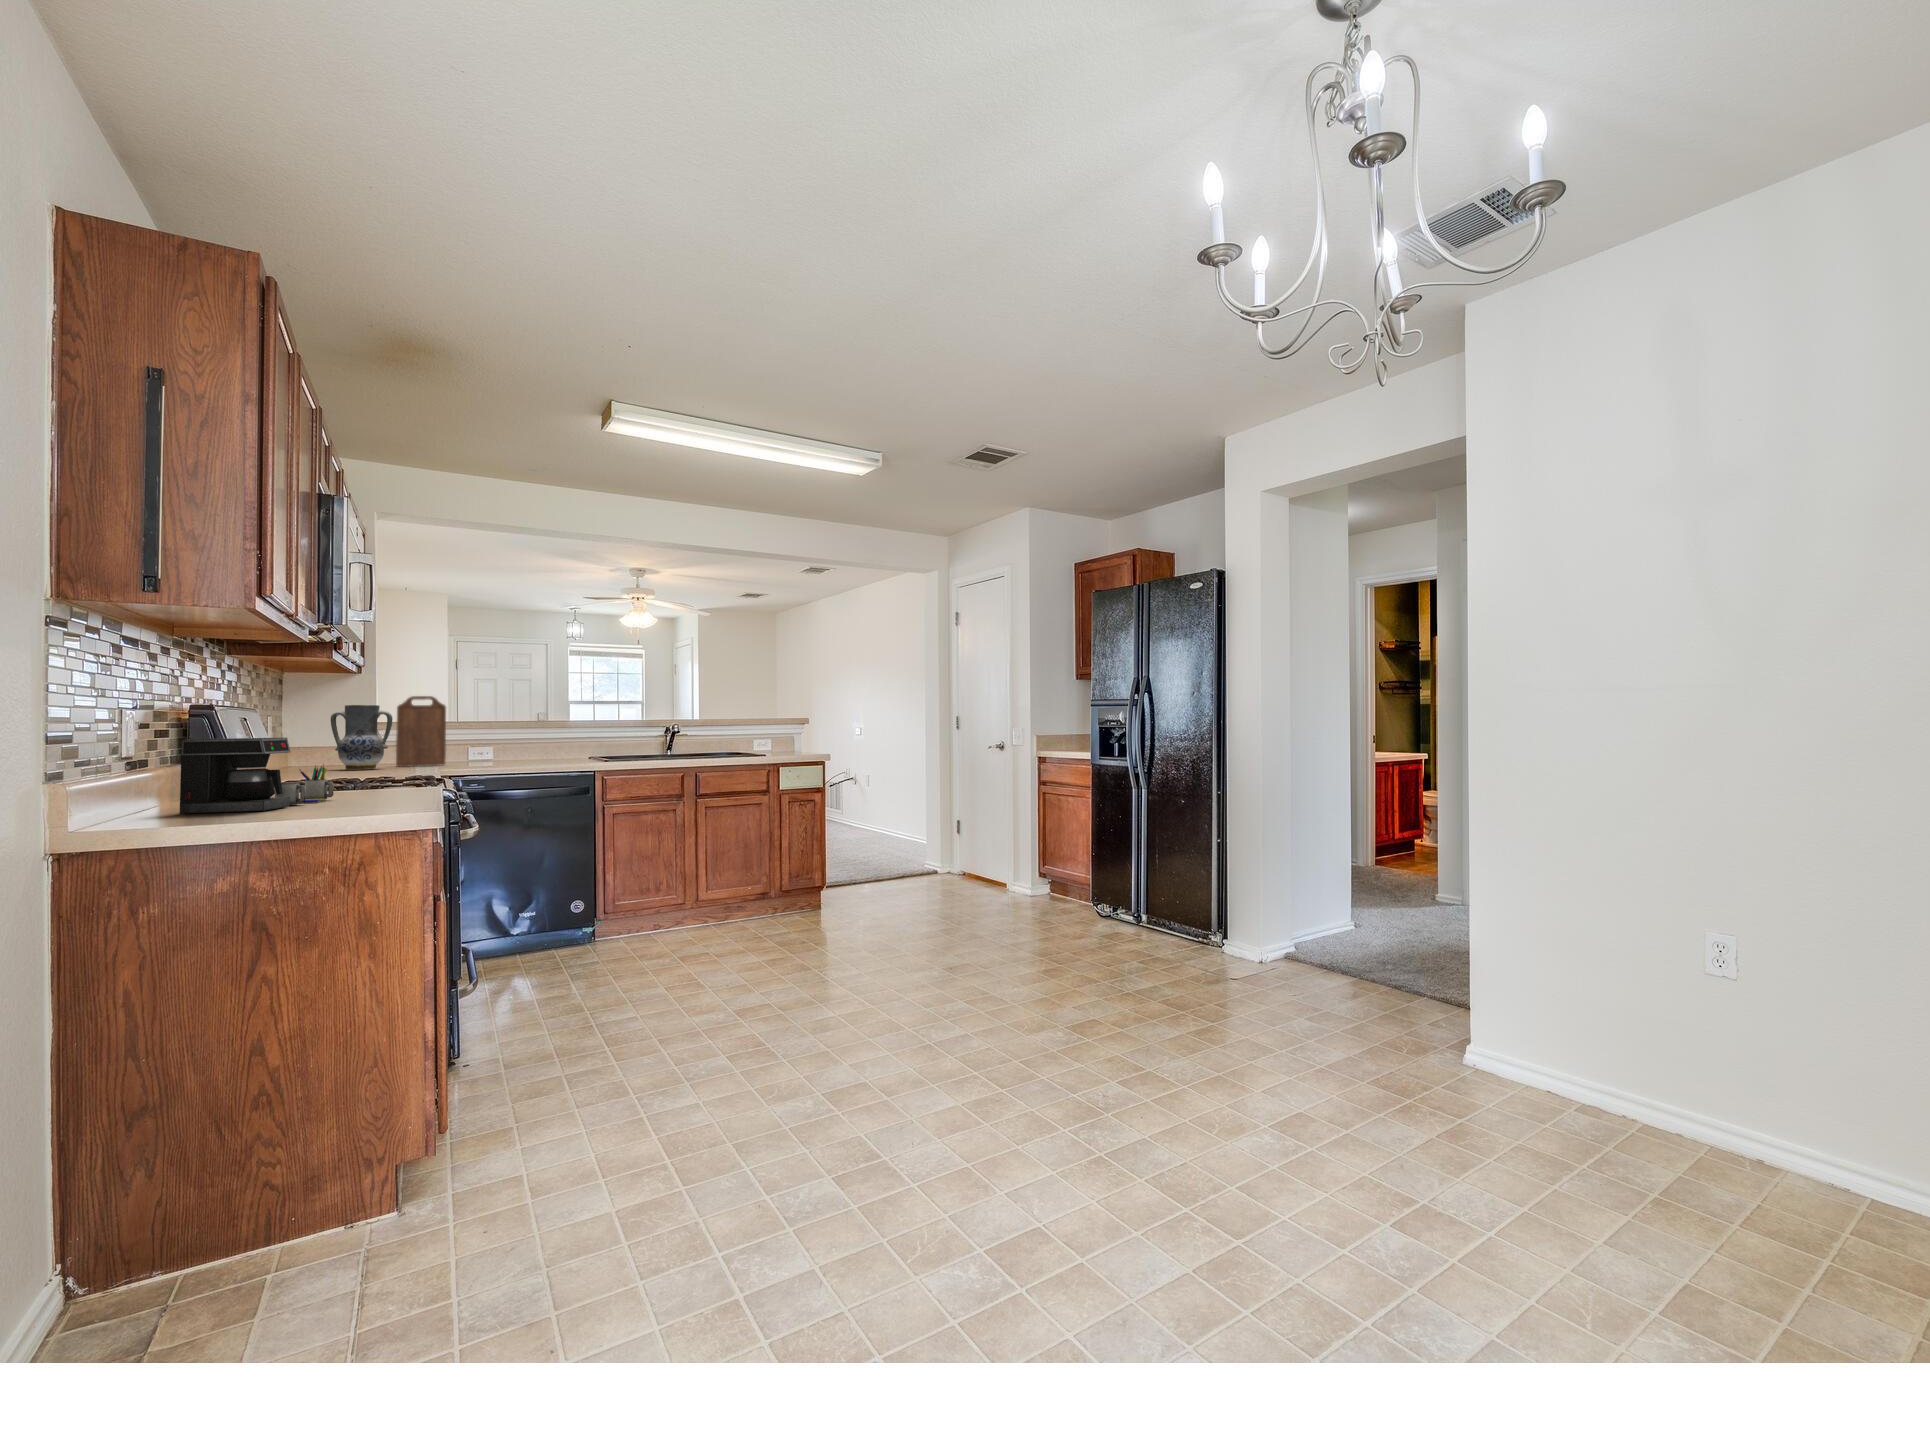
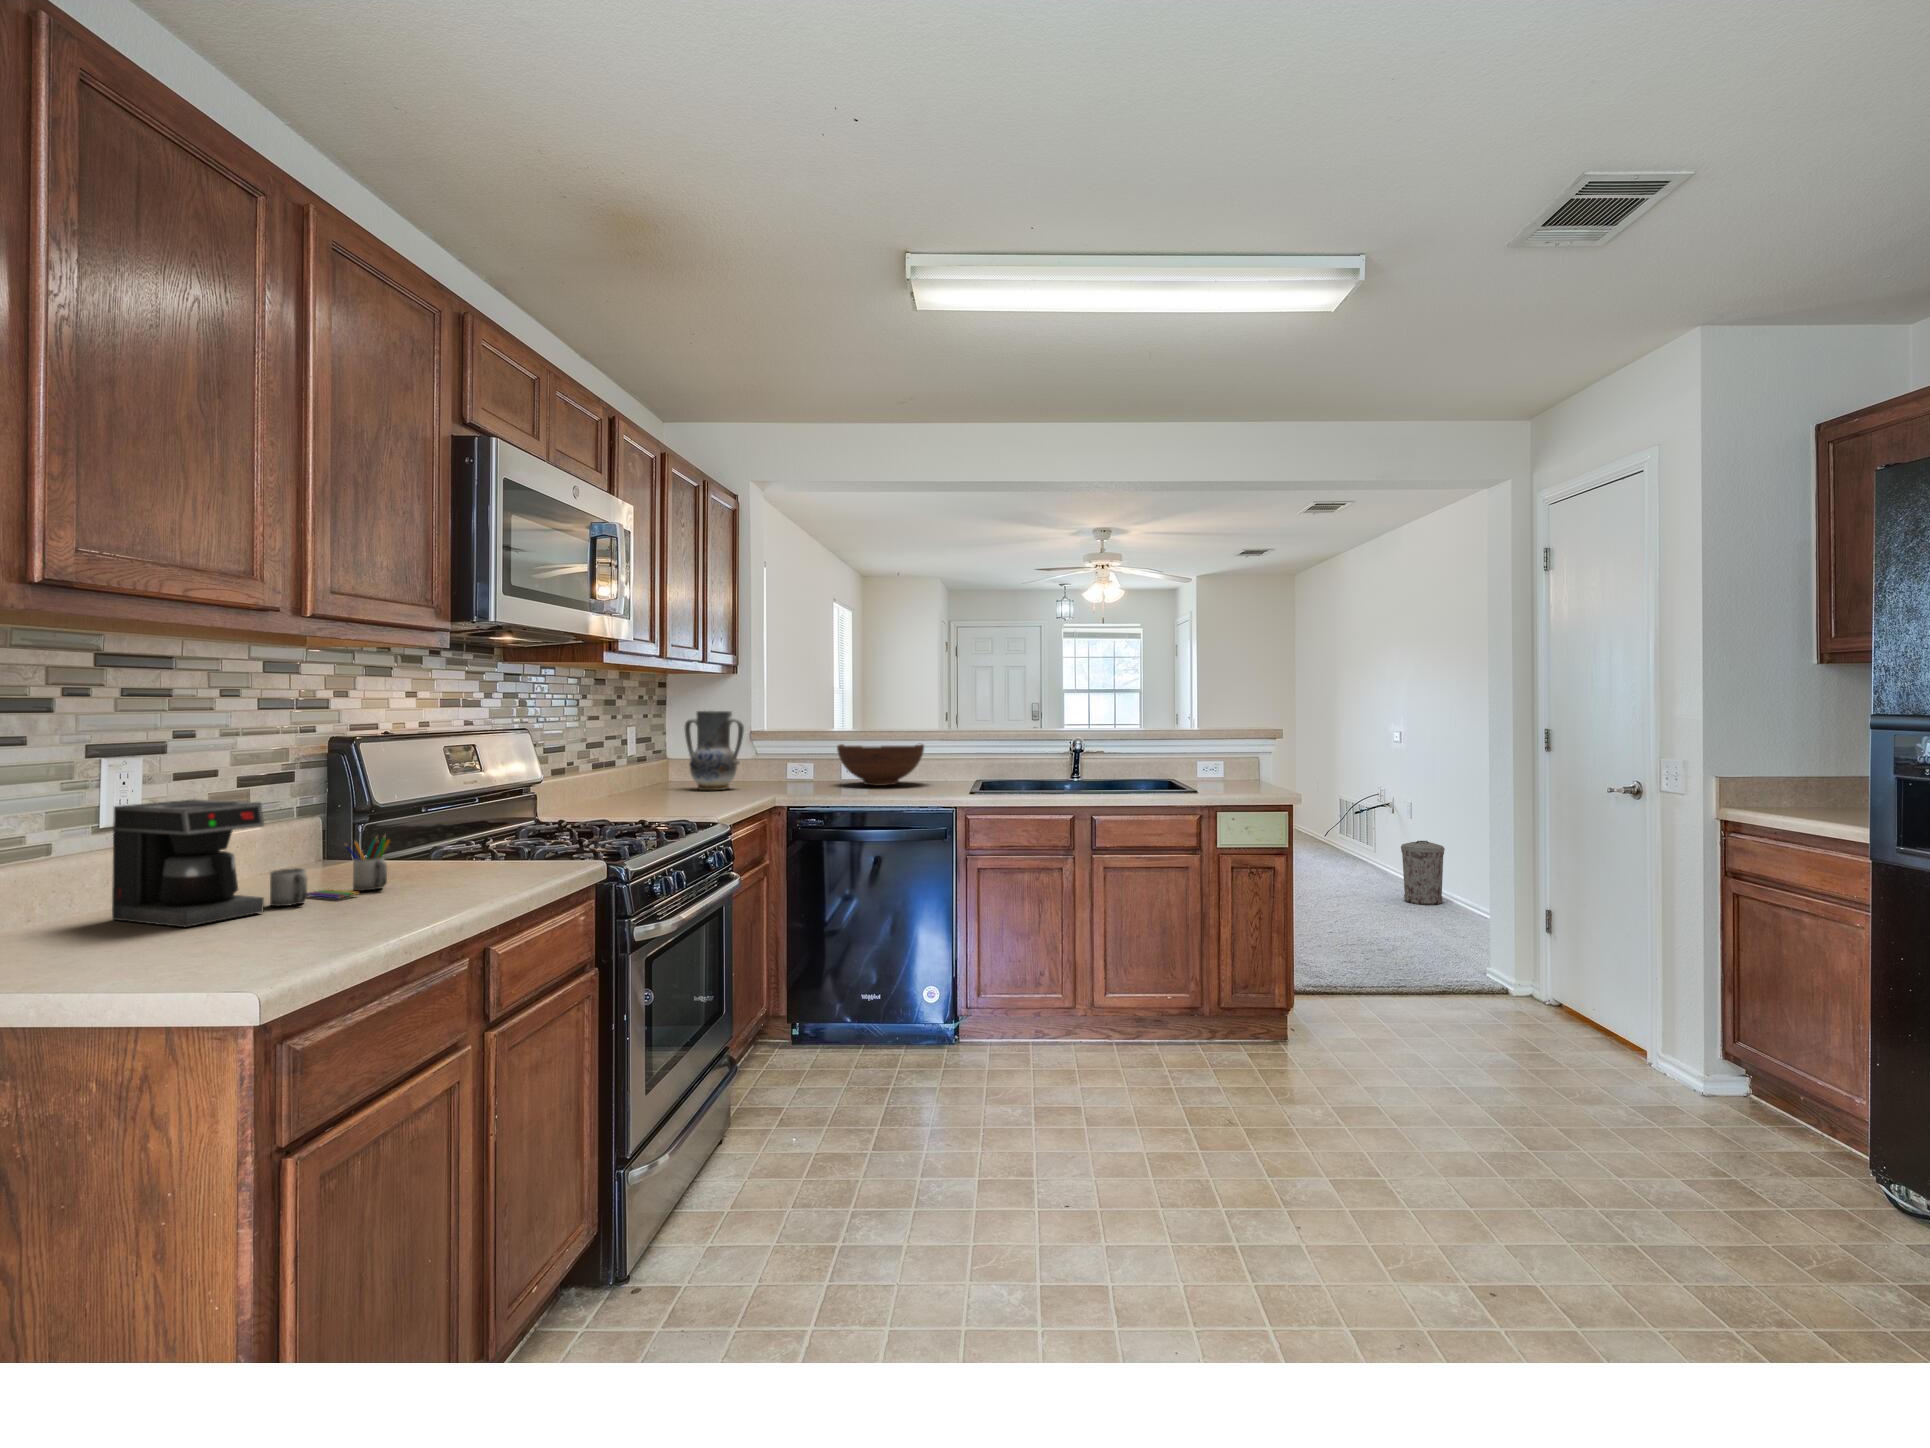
cutting board: present [396,696,446,767] -> none [760,698,810,786]
fruit bowl: none [469,732,546,763] -> present [837,744,924,786]
trash can: none [861,797,889,839] -> present [1401,841,1445,905]

